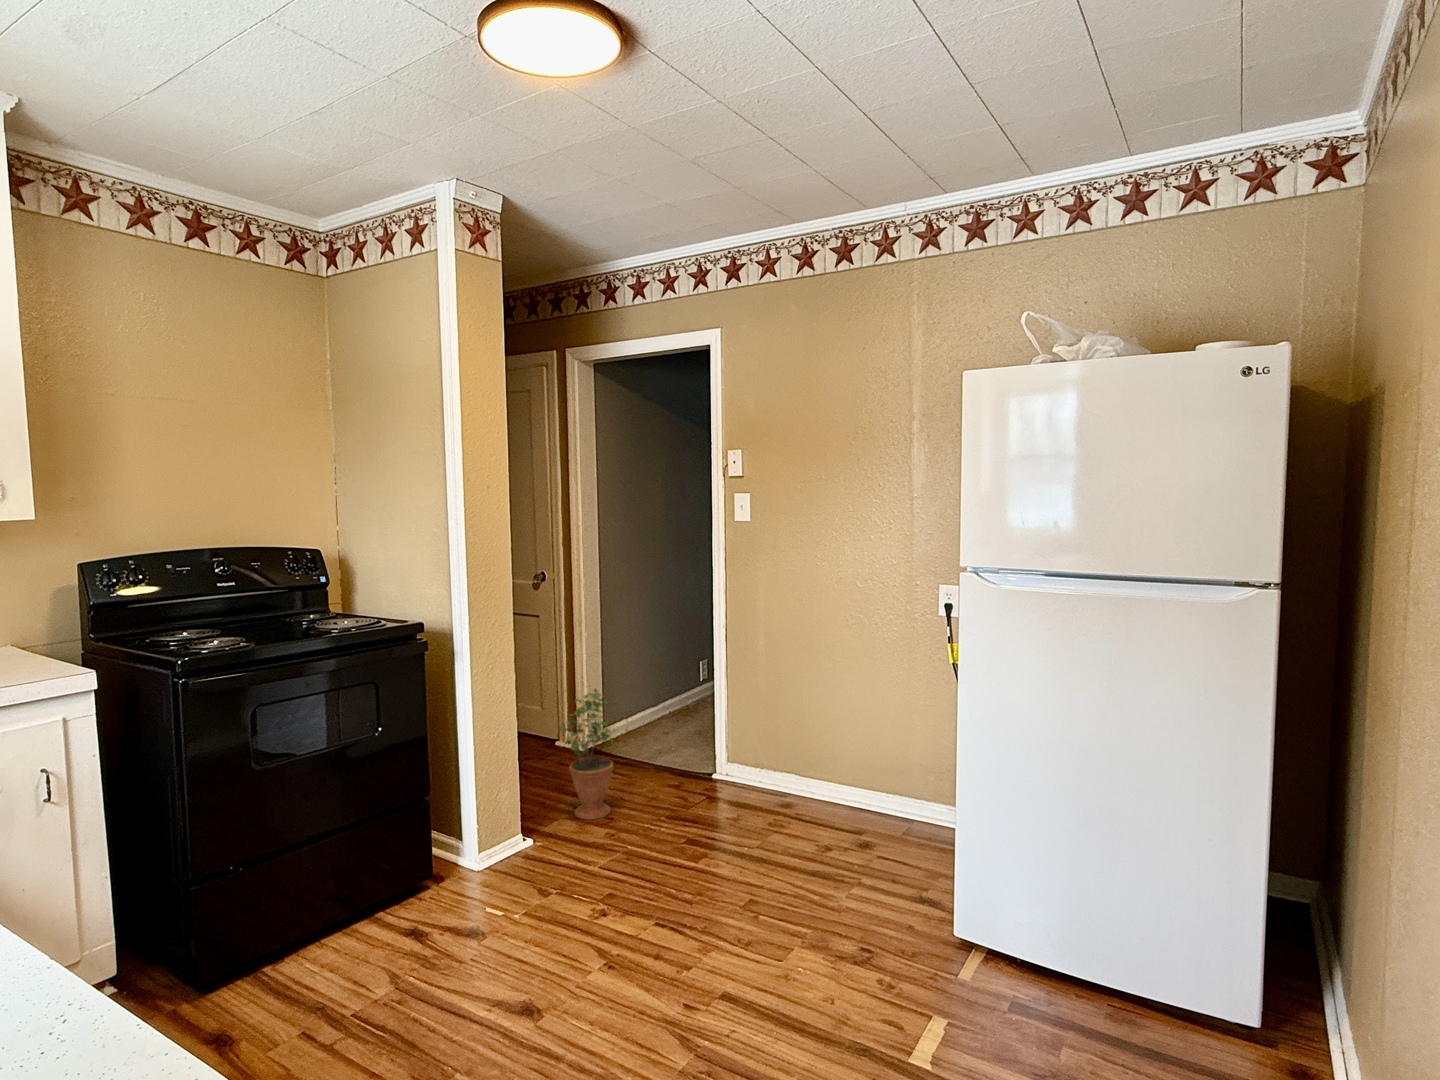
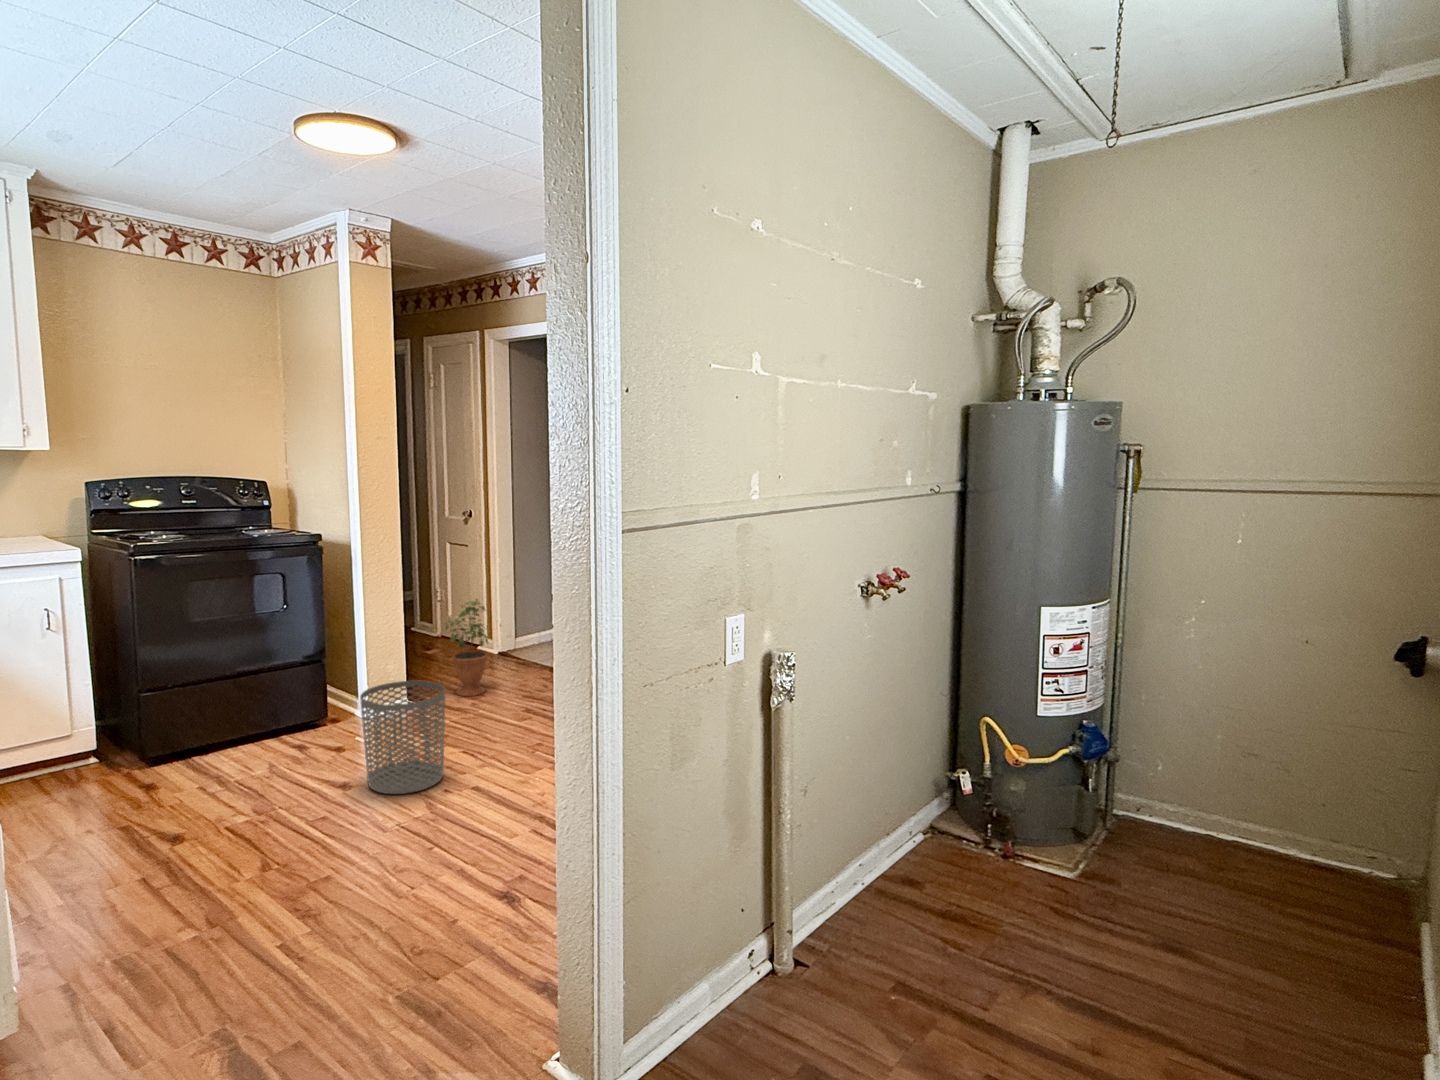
waste bin: none [550,833,667,1020] -> present [360,681,445,794]

